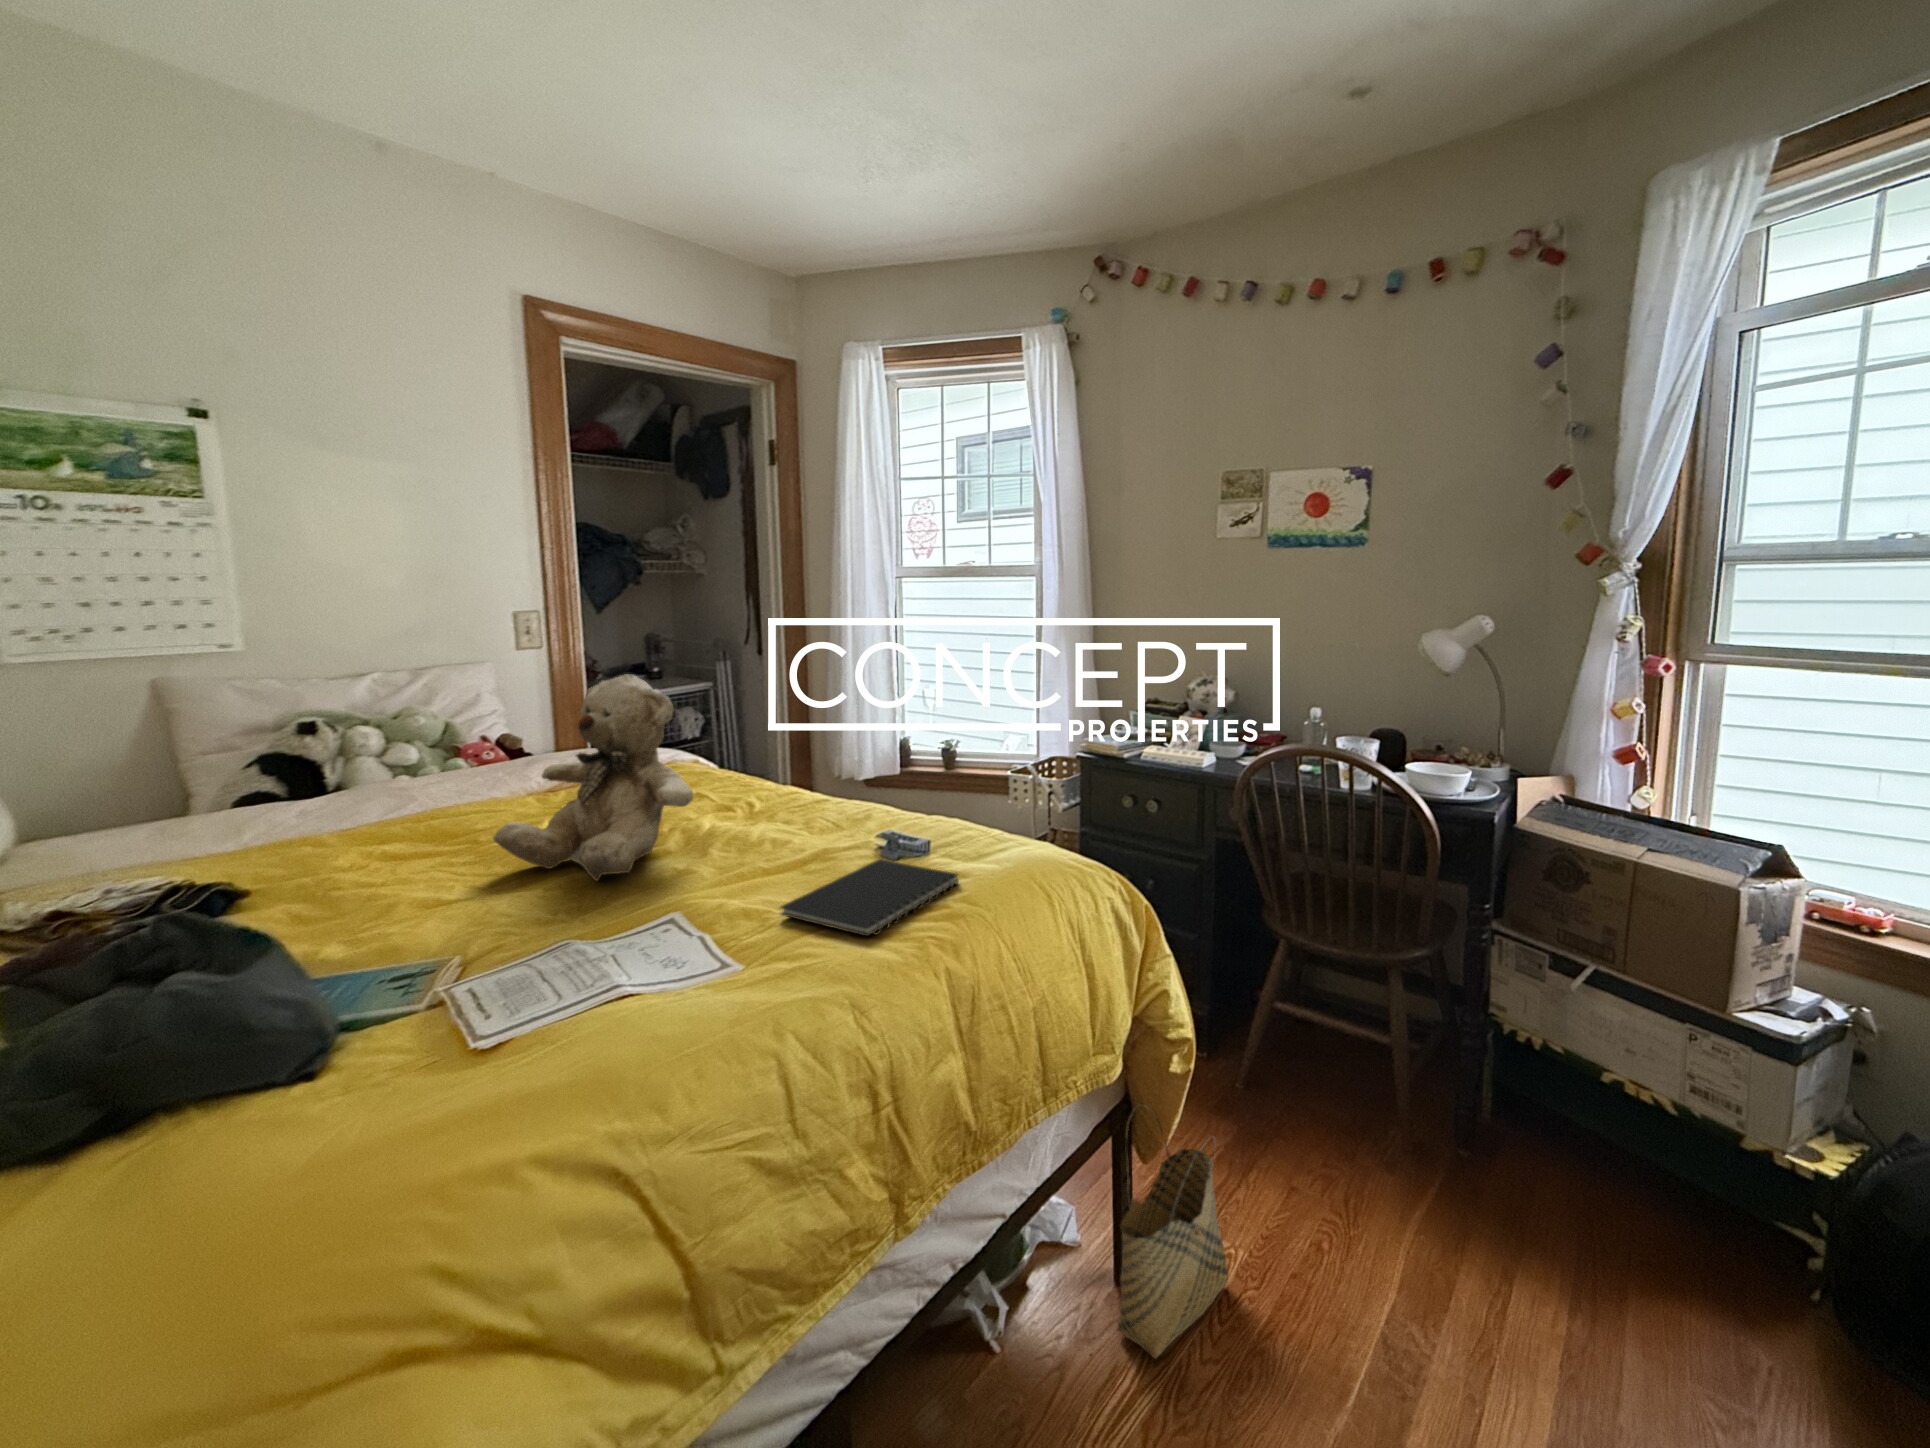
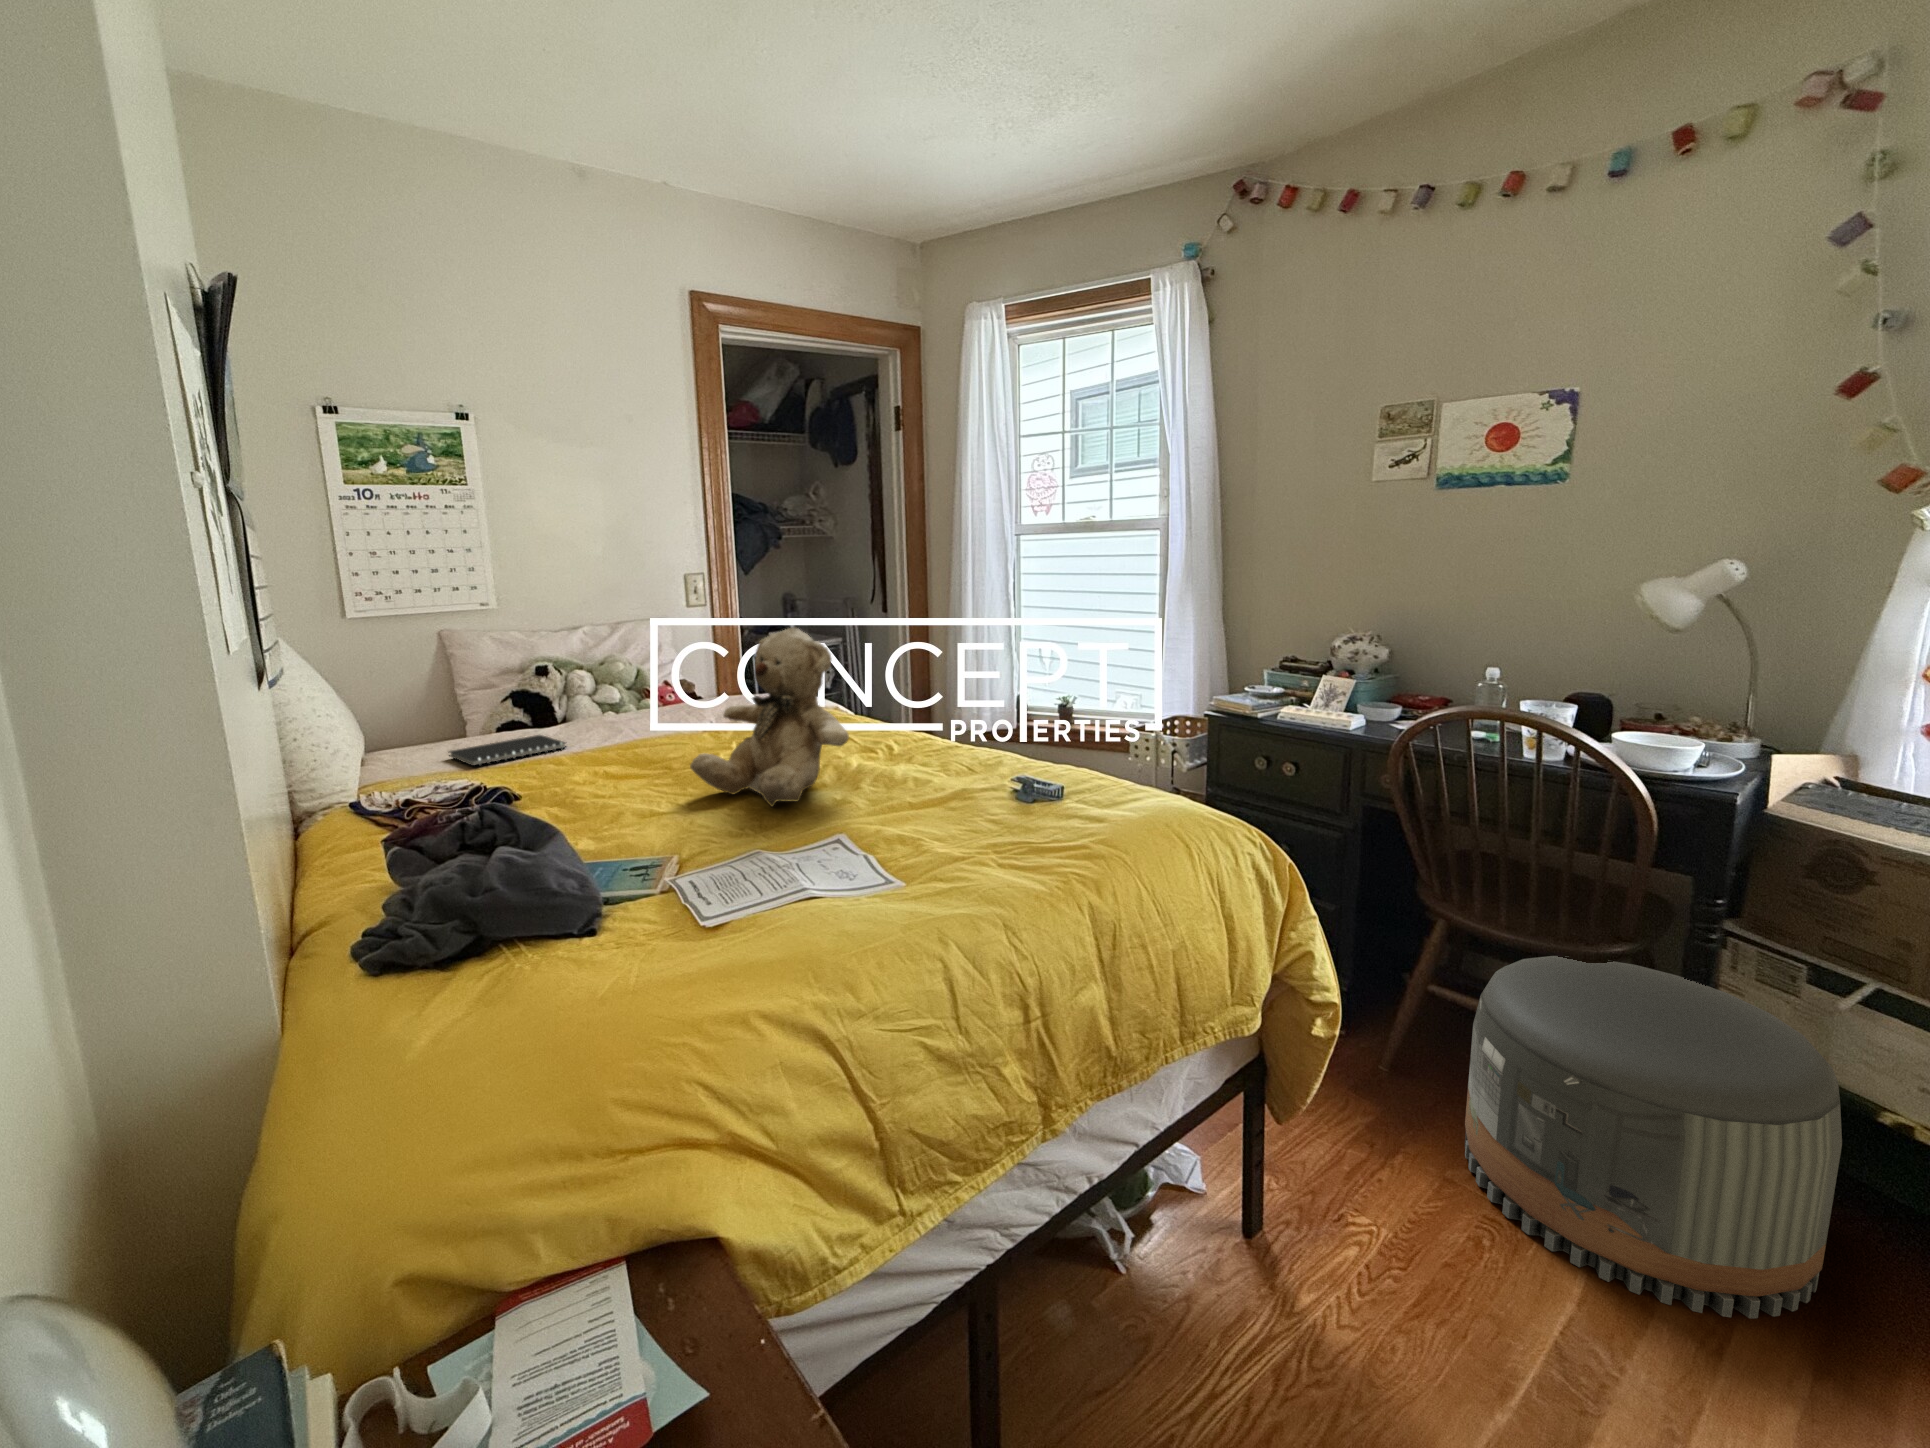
notebook: present [780,859,959,936] -> present [450,735,566,766]
pouf: none [1305,963,1582,1279] -> present [1465,956,1842,1318]
woven basket: present [1118,1104,1228,1358] -> none [1248,1062,1371,1309]

